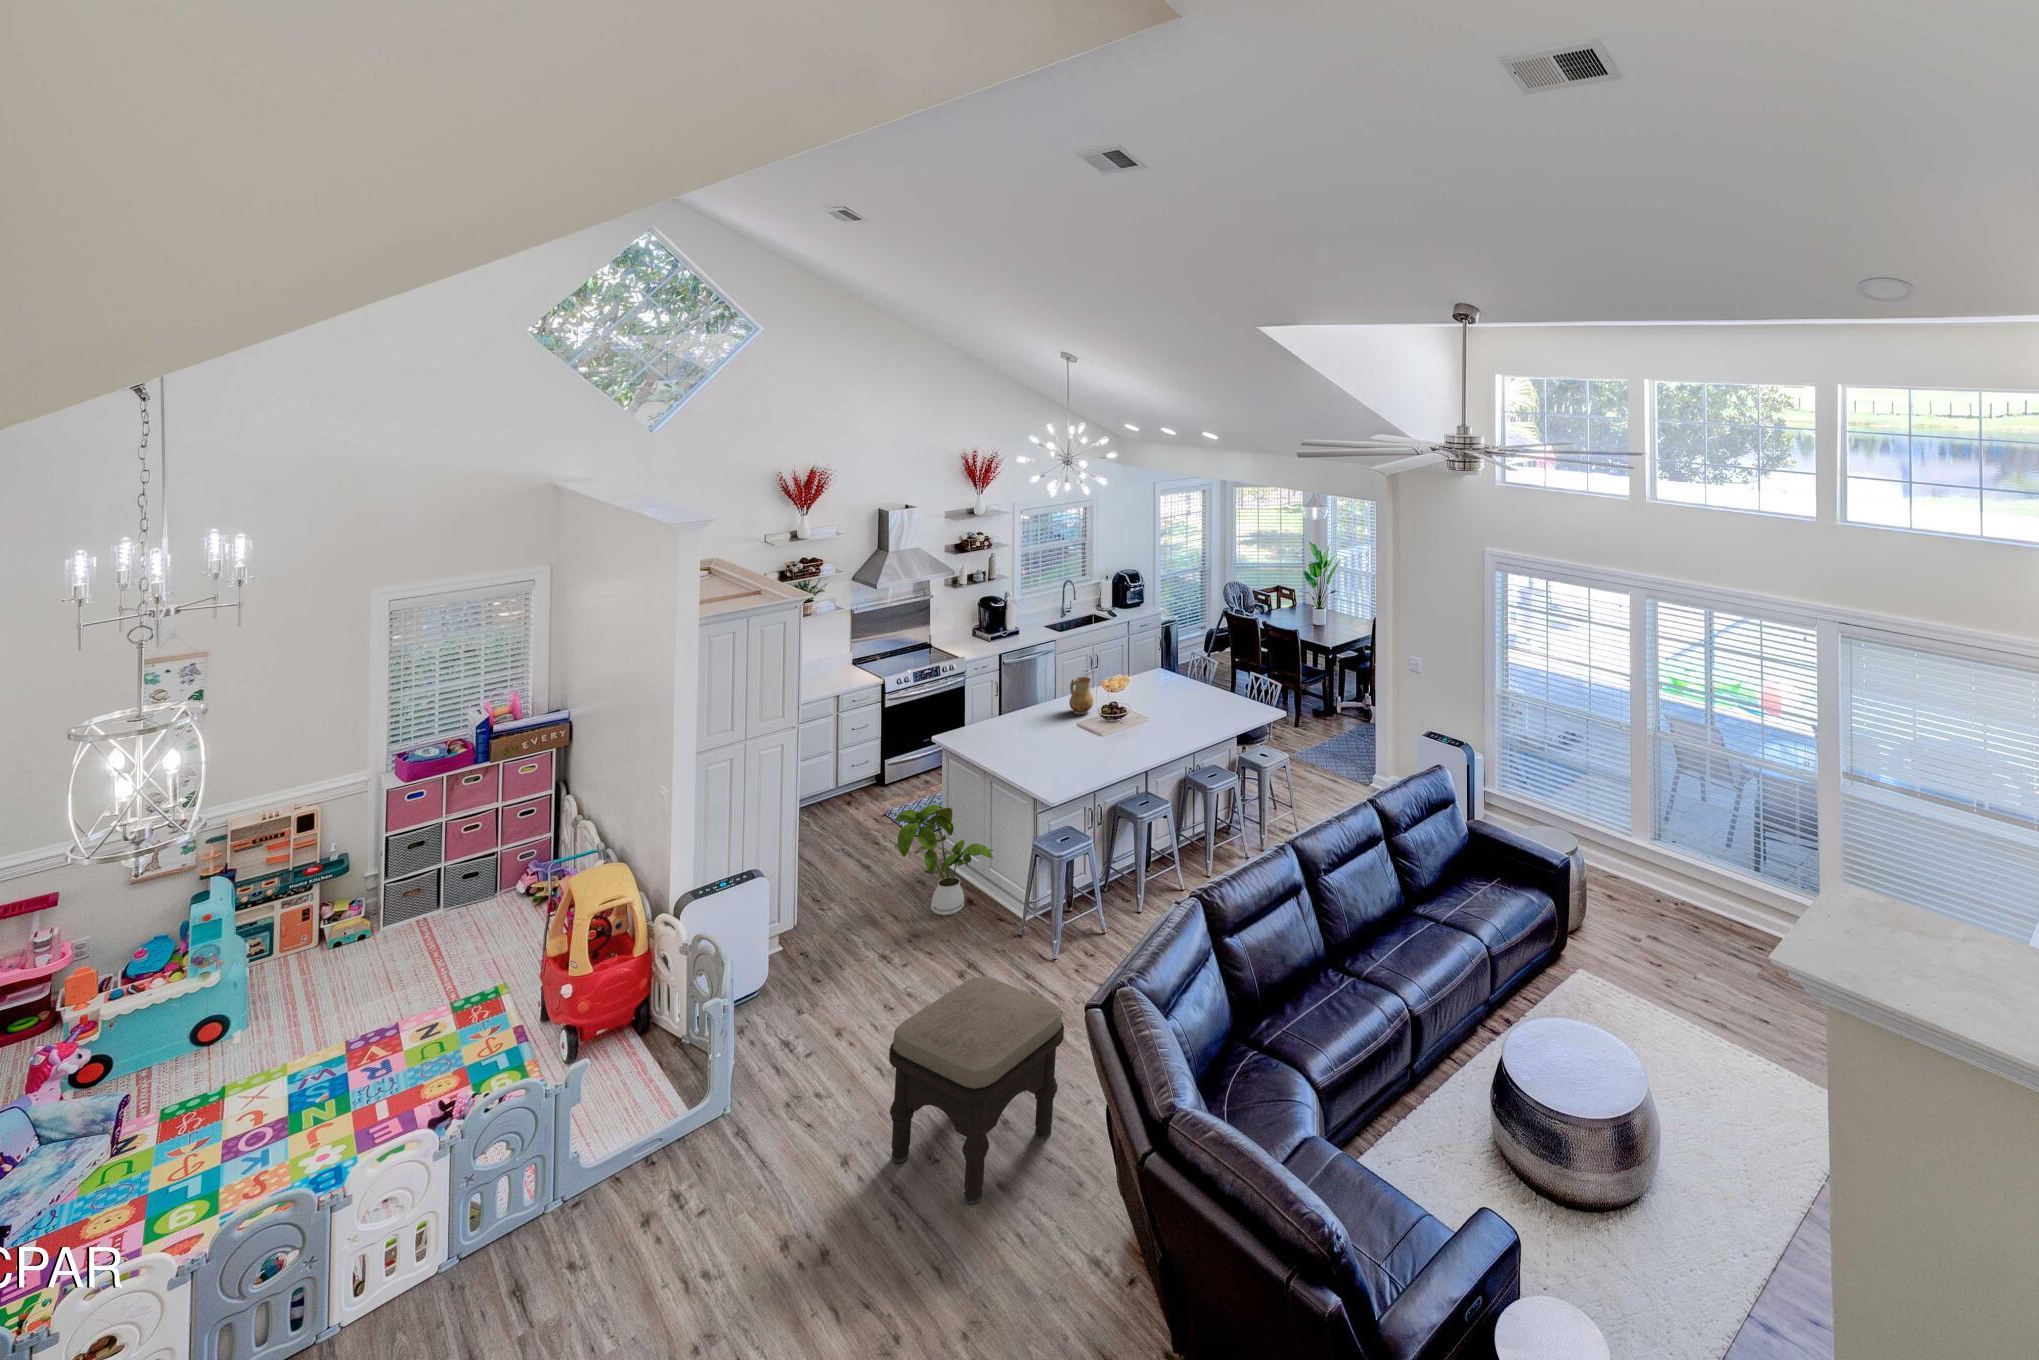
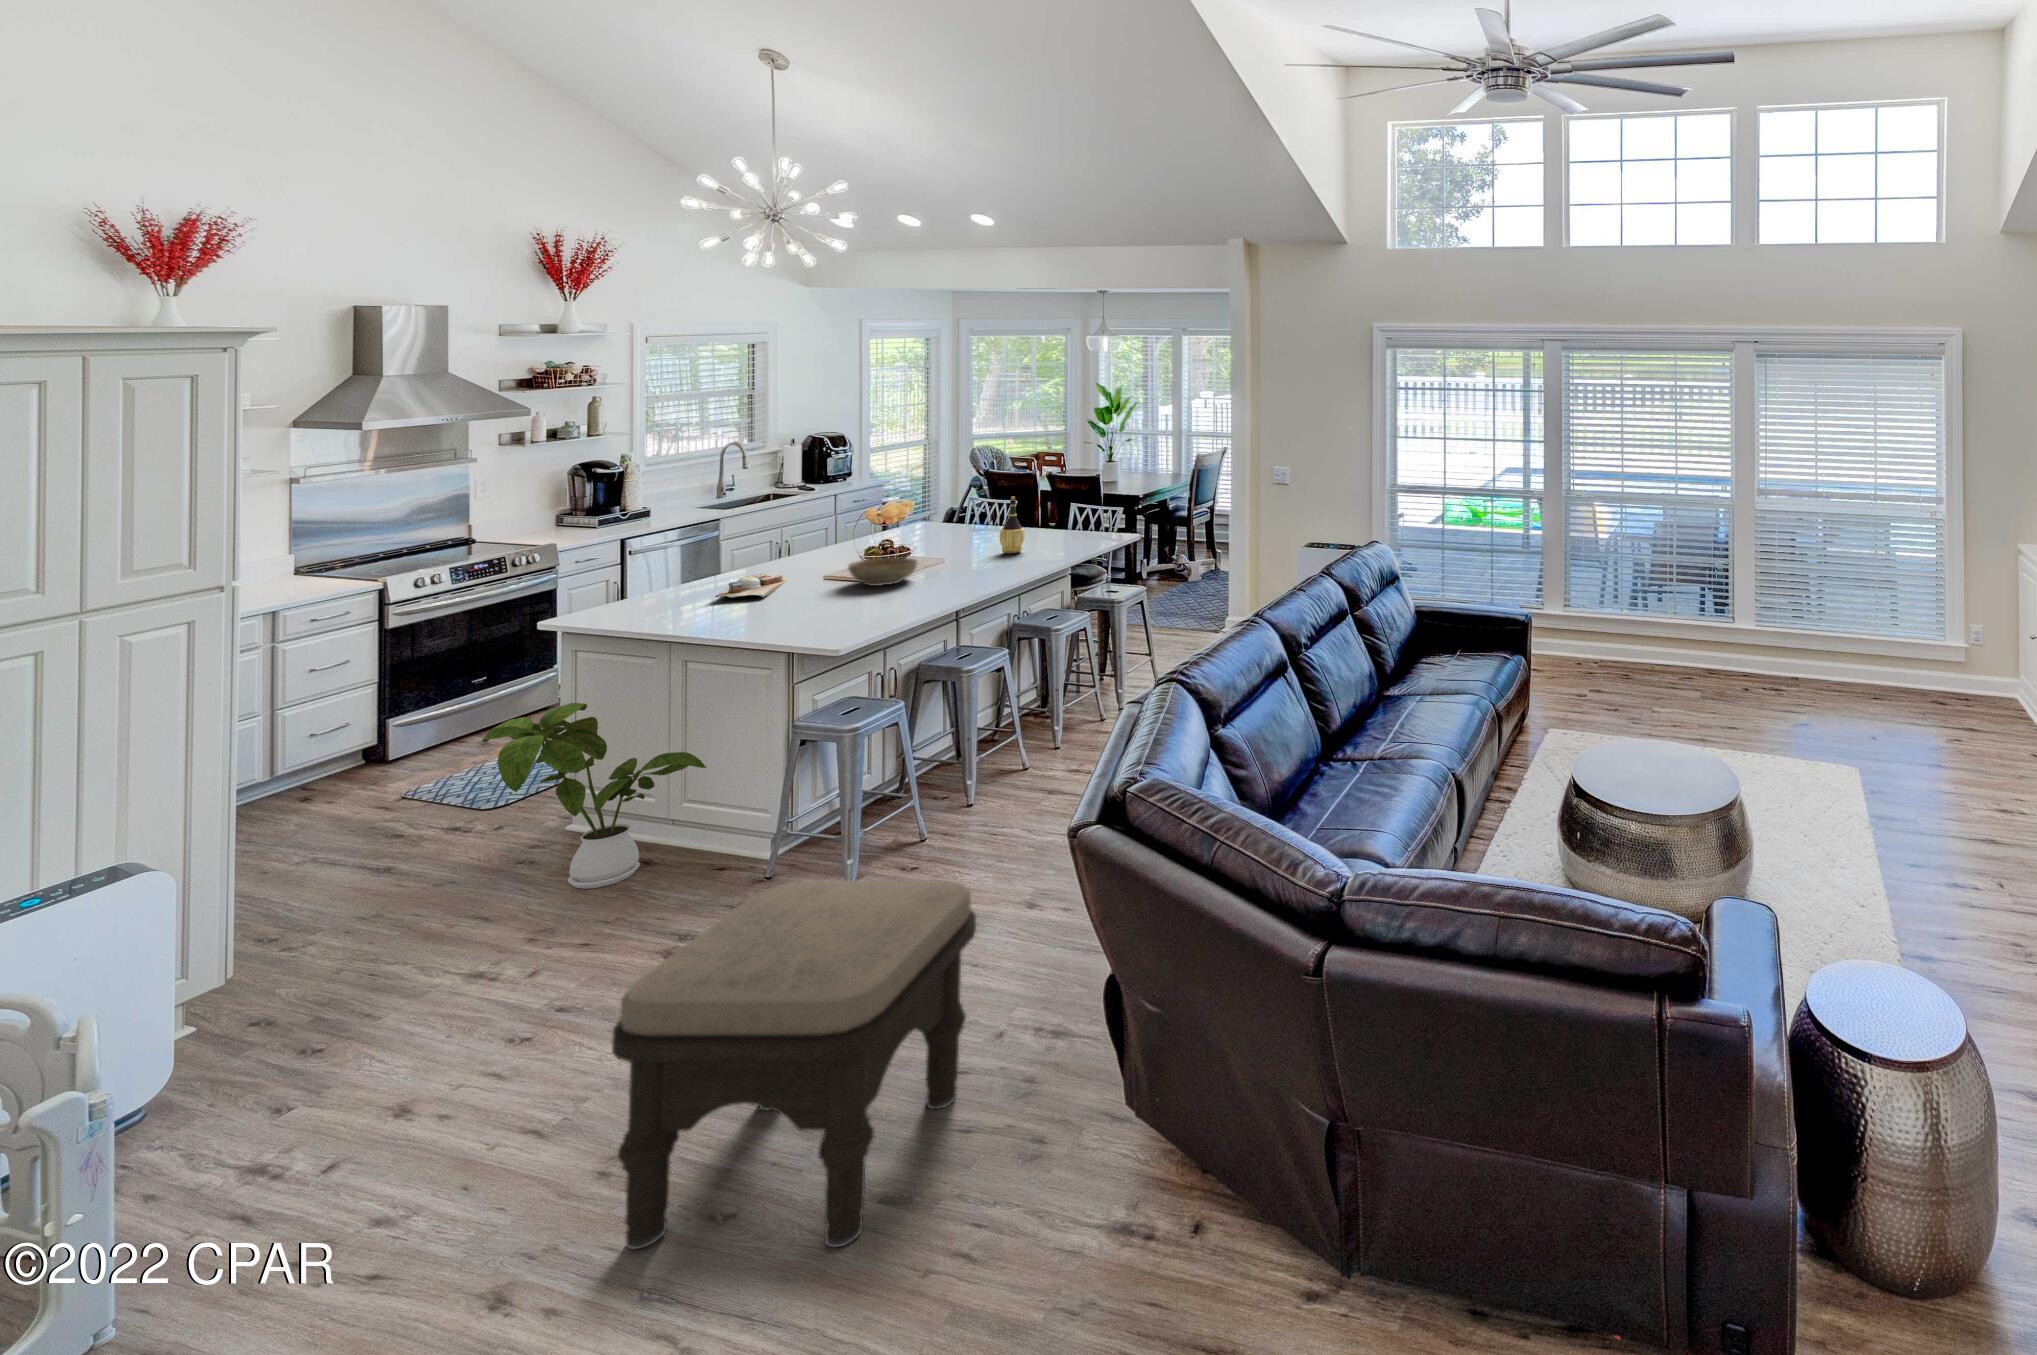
ceramic pitcher: present [1069,677,1093,714] -> none [797,515,841,568]
wine bottle: none [1187,679,1203,721] -> present [1000,496,1025,553]
cutting board: none [1014,717,1060,742] -> present [715,574,789,598]
bowl: none [1086,720,1127,743] -> present [848,558,918,586]

